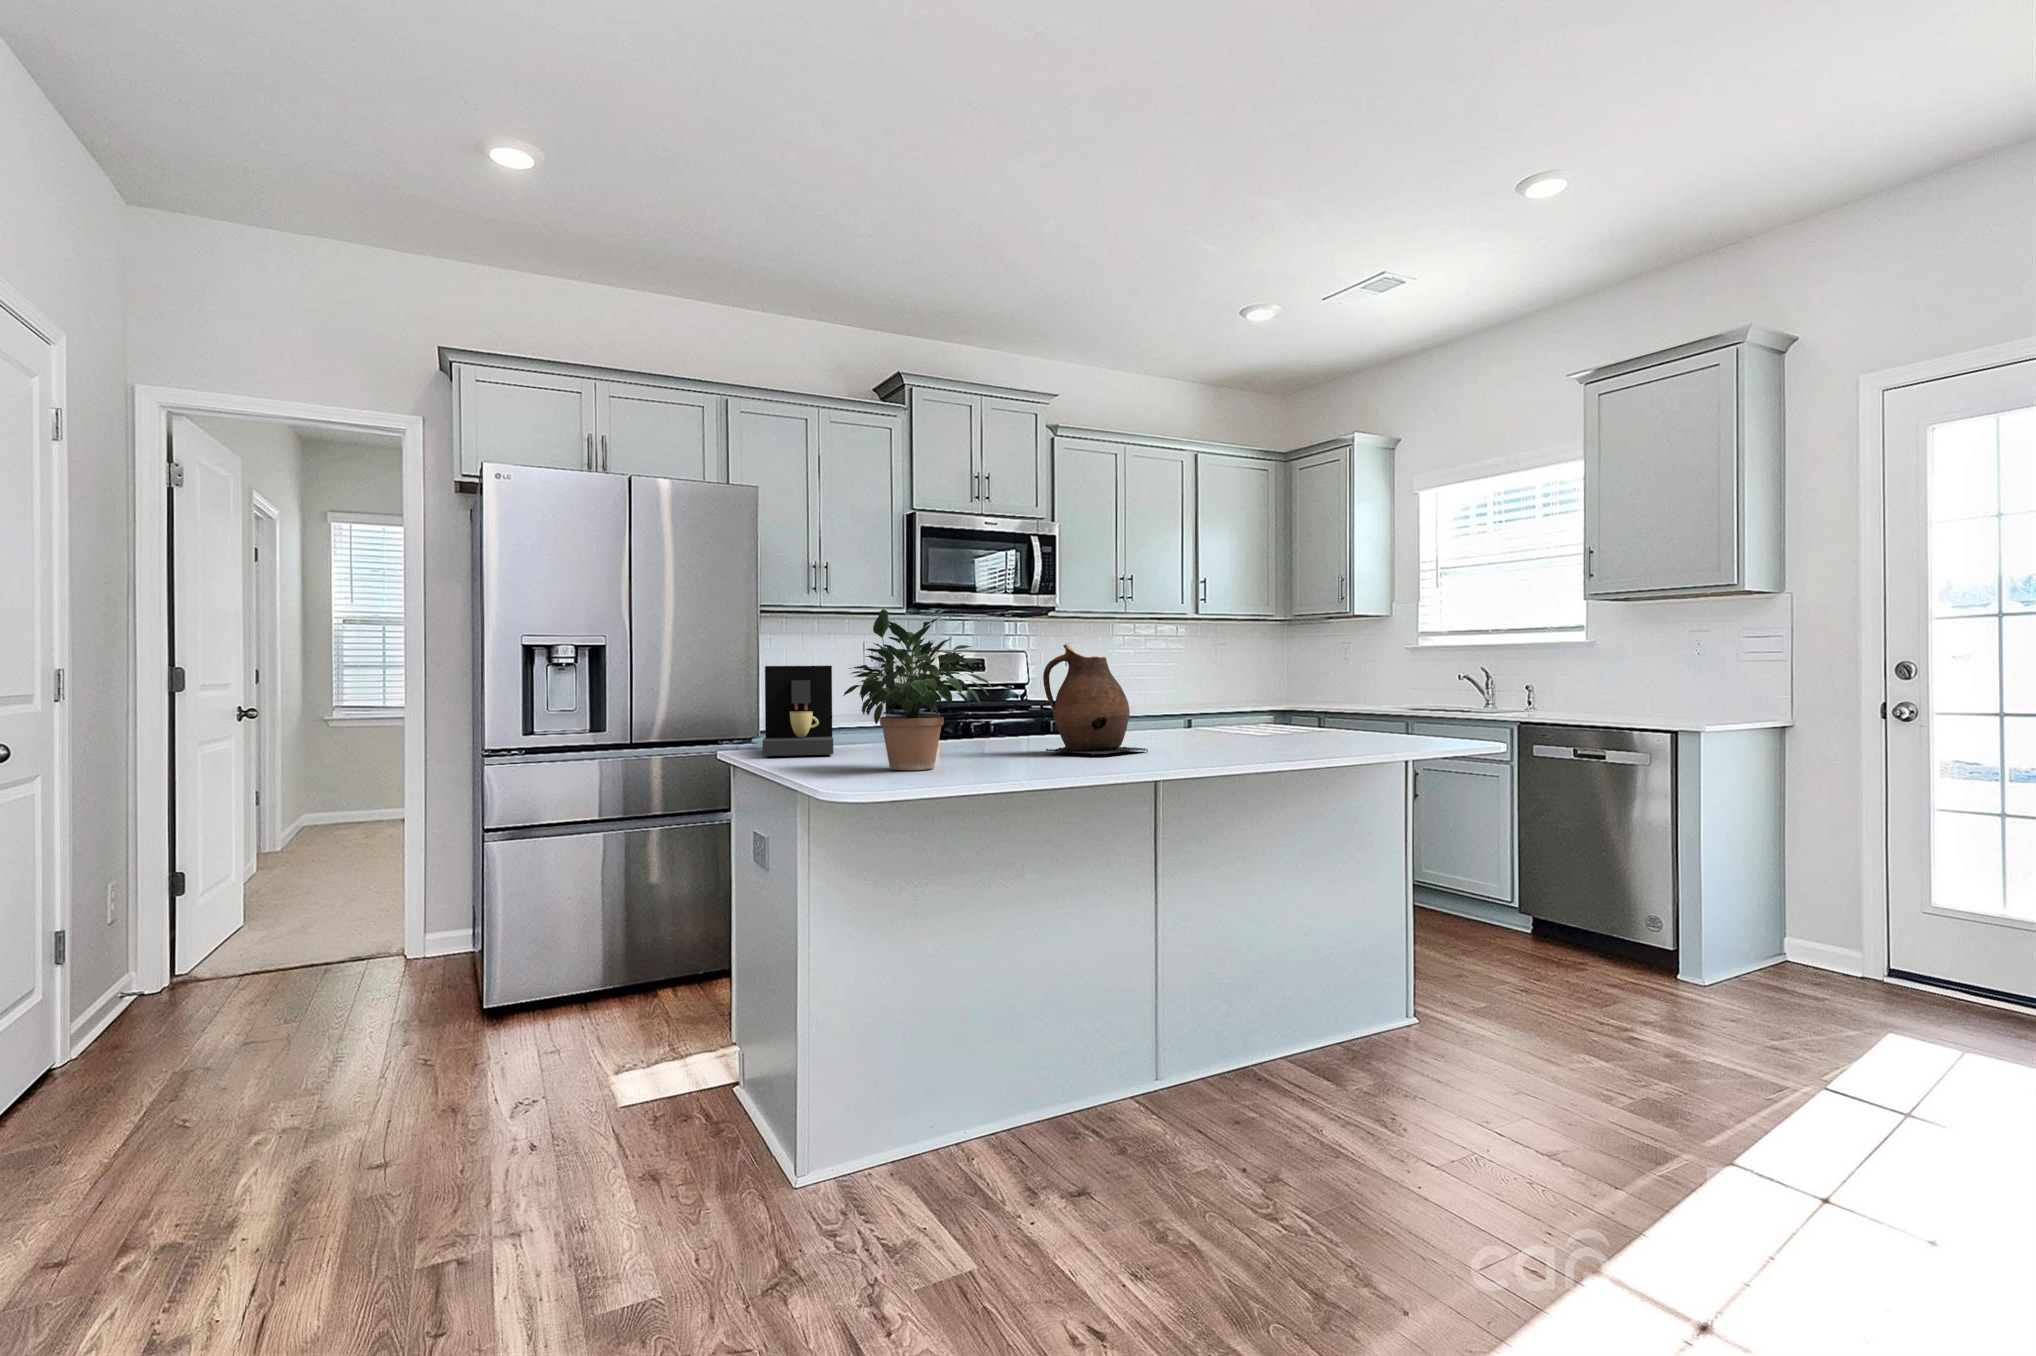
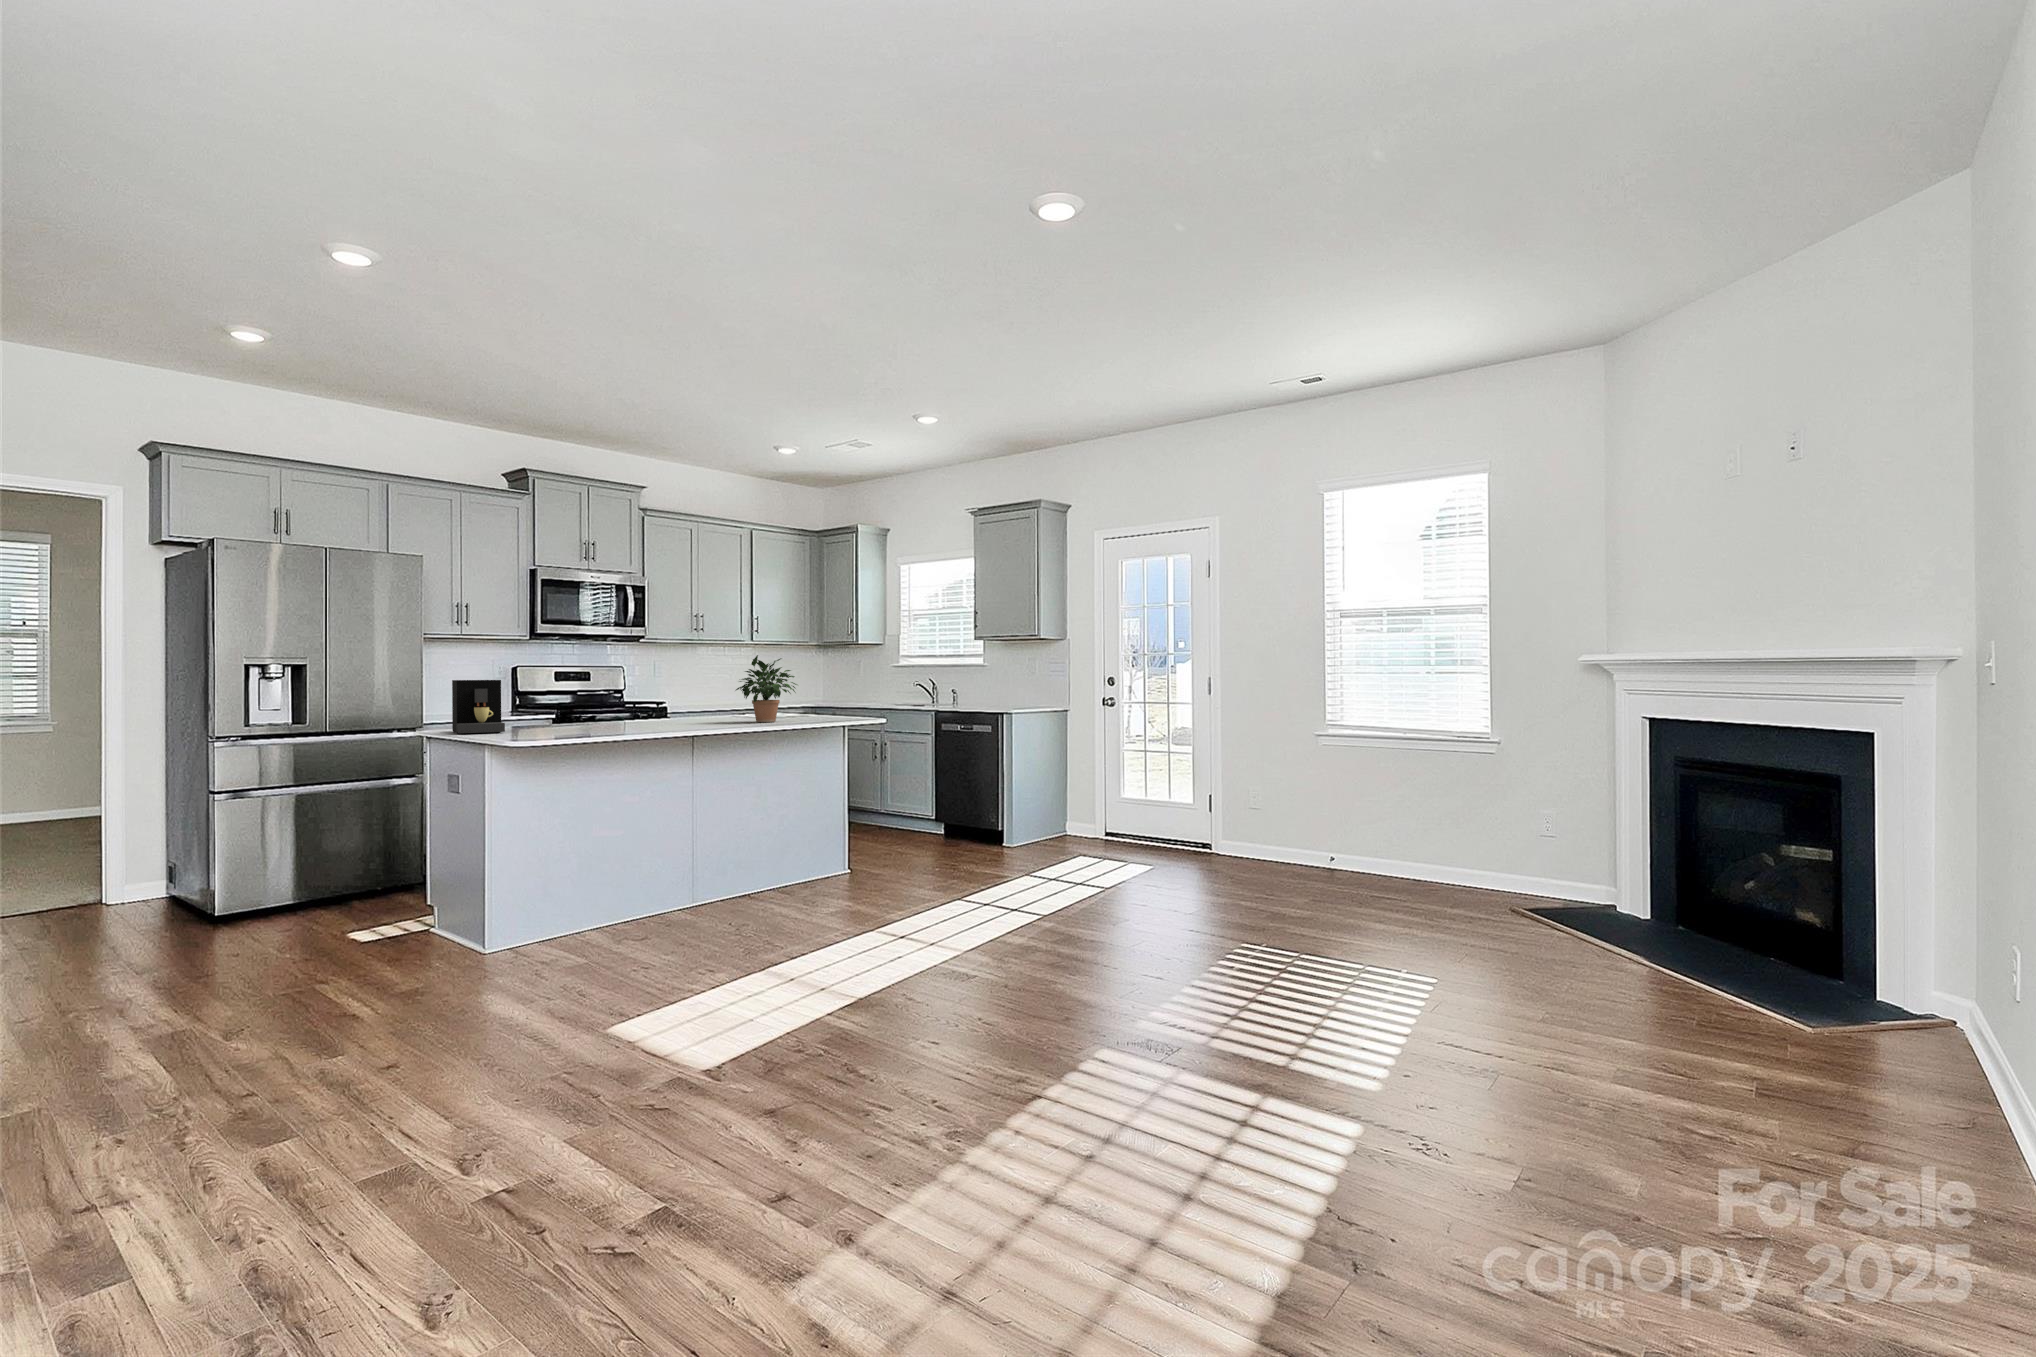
potted plant: present [844,609,991,770] -> present [736,655,797,722]
ceramic pitcher: present [1043,645,1148,756] -> none [636,669,697,729]

